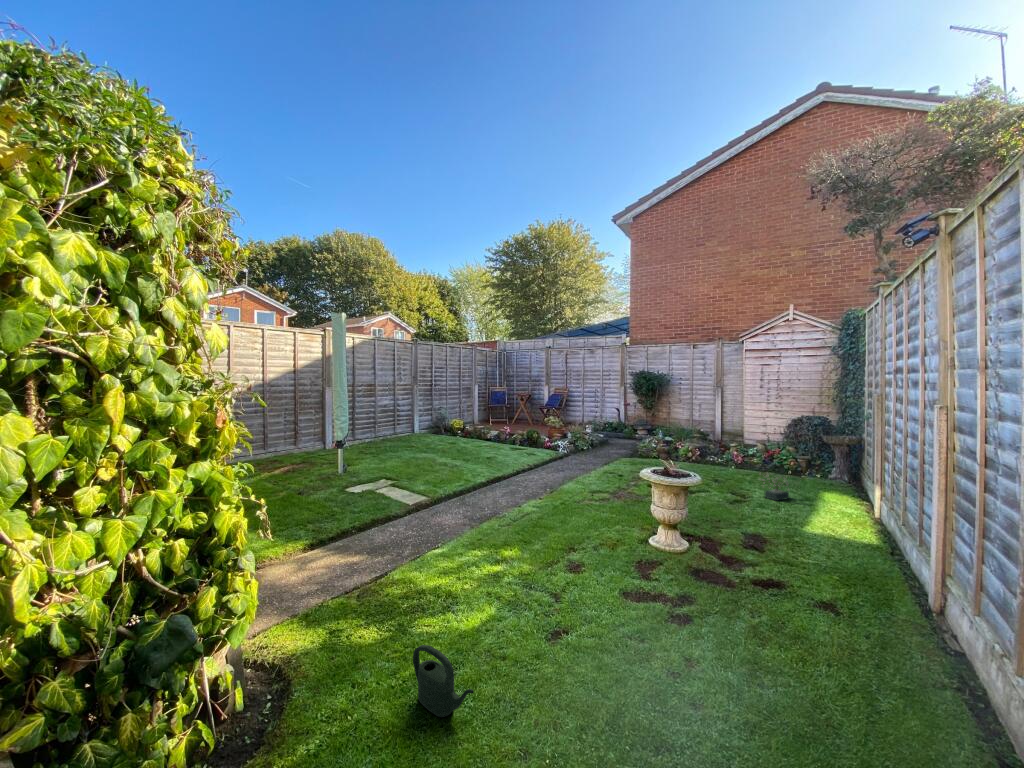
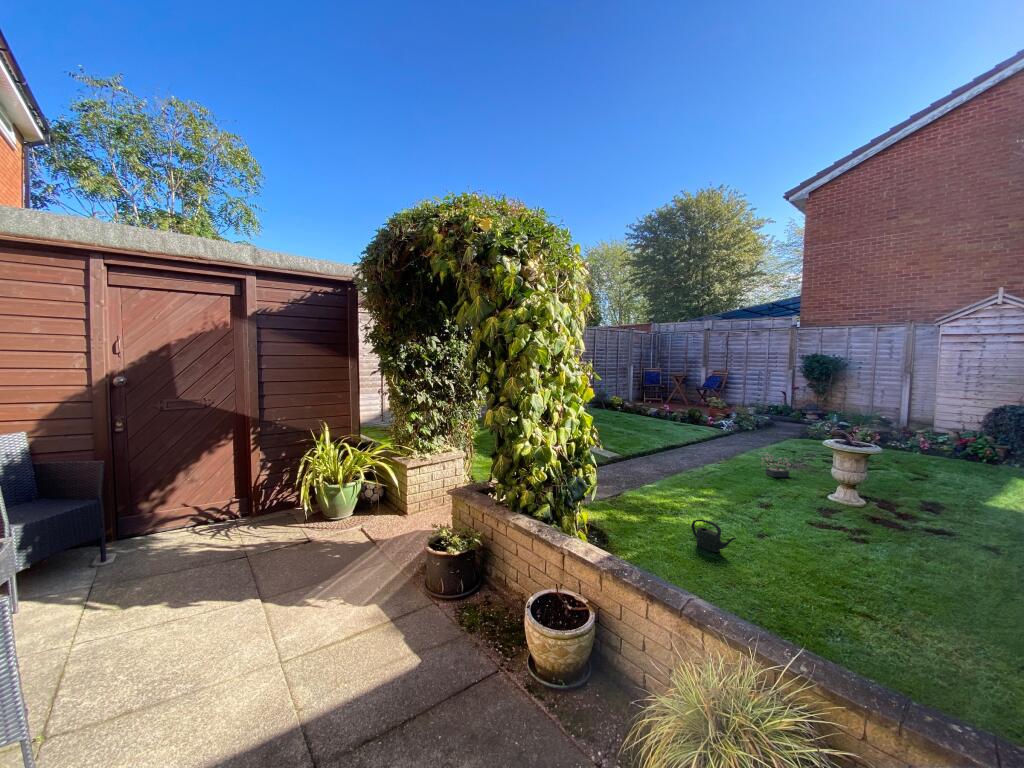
decorative plant: present [763,476,789,500] -> present [761,453,790,477]

